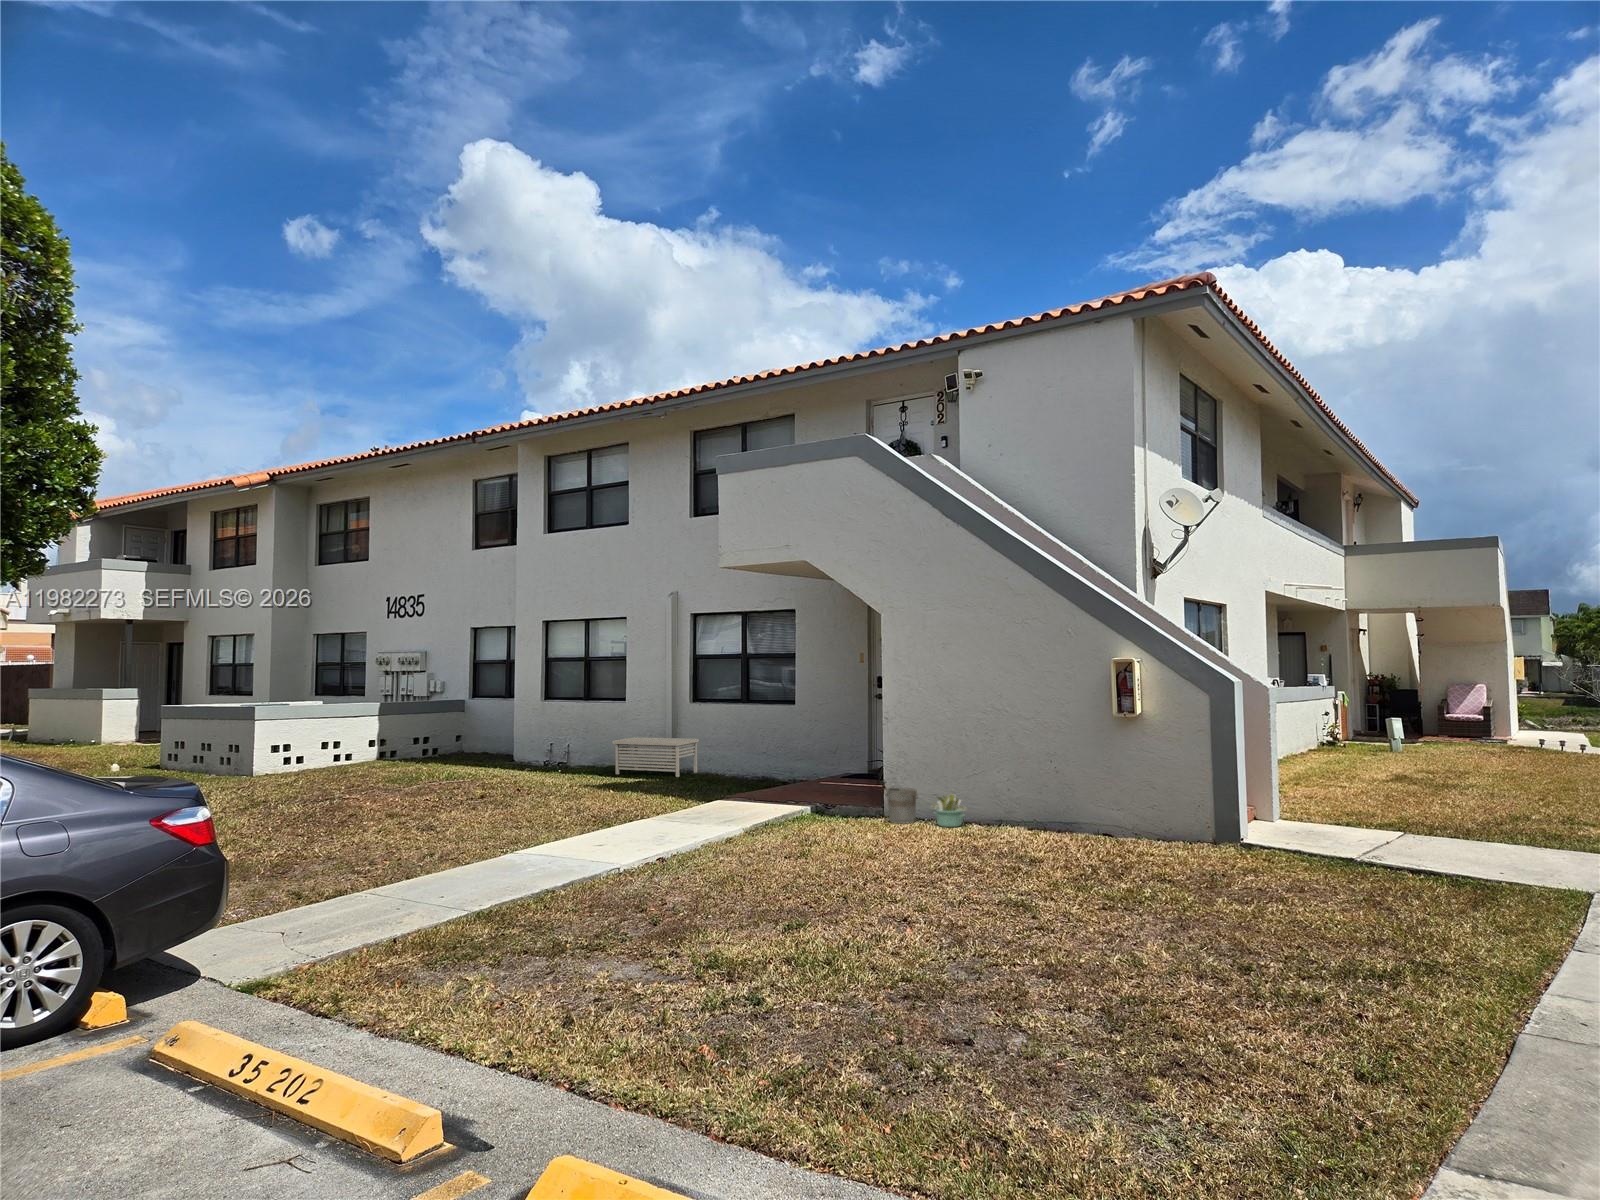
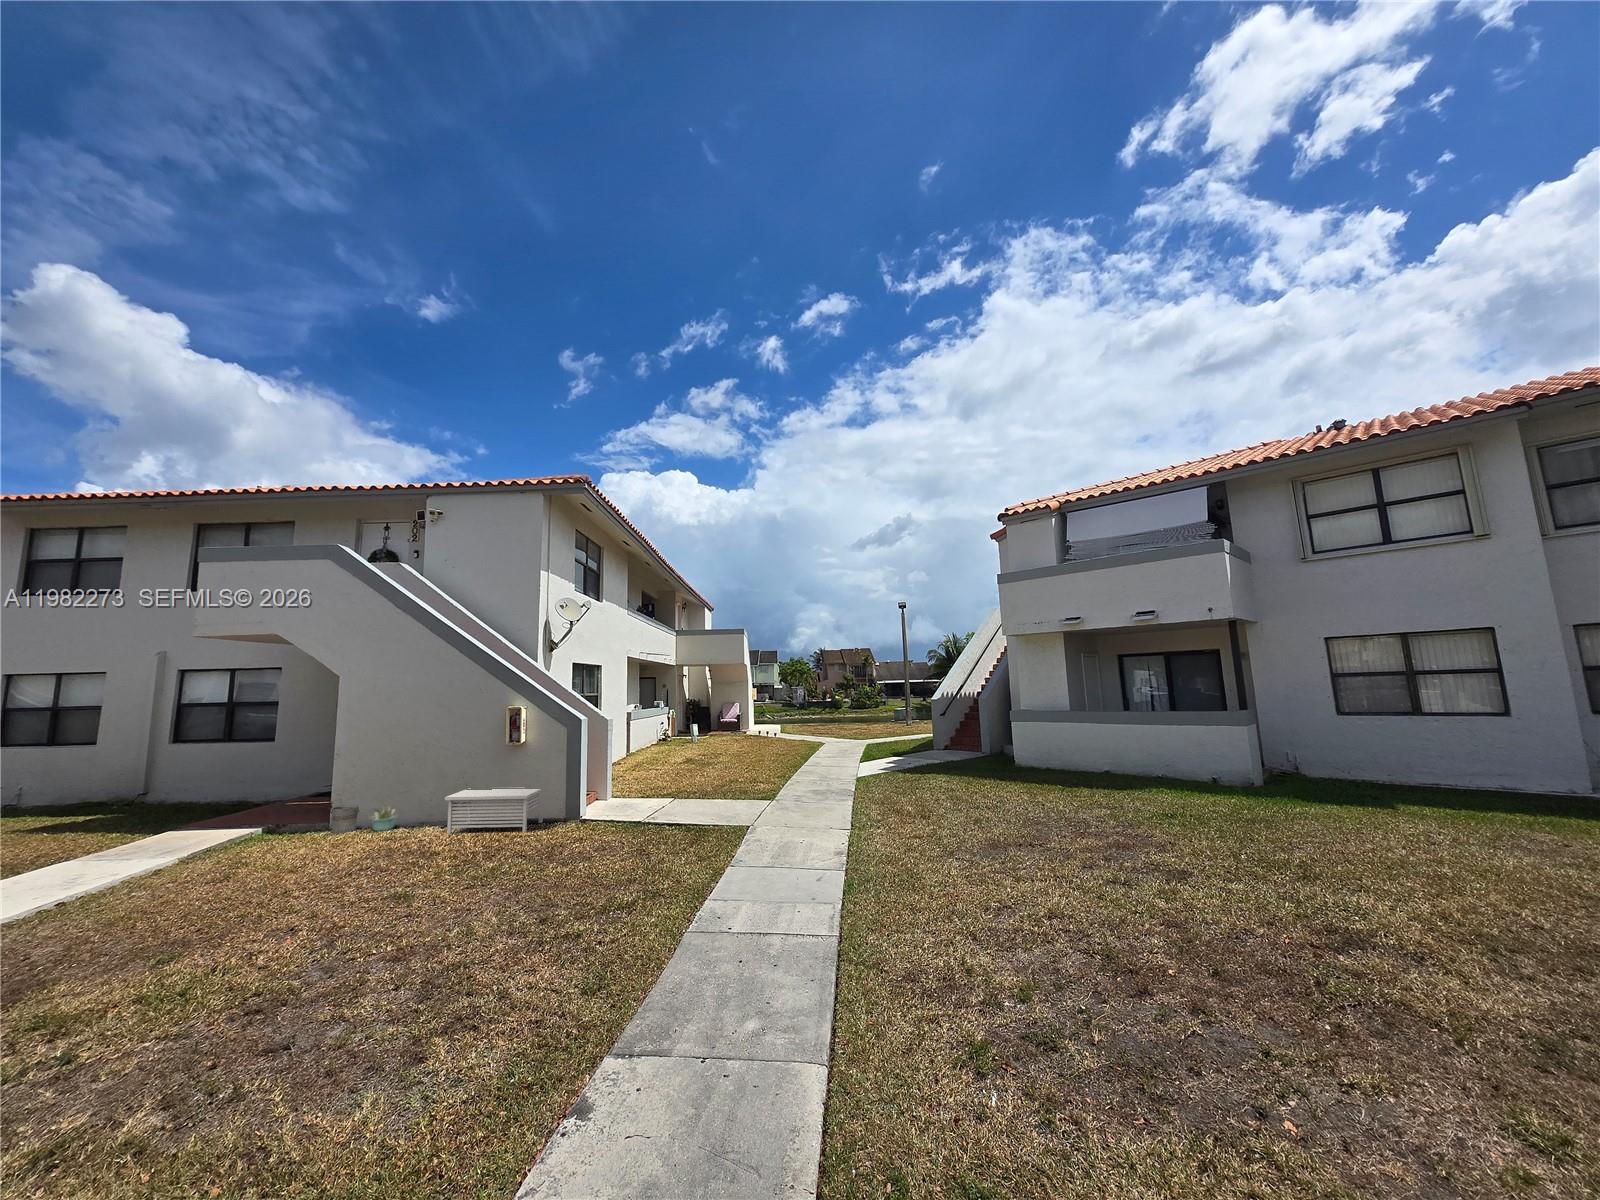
storage bench: present [612,737,699,777] -> present [445,787,542,834]

